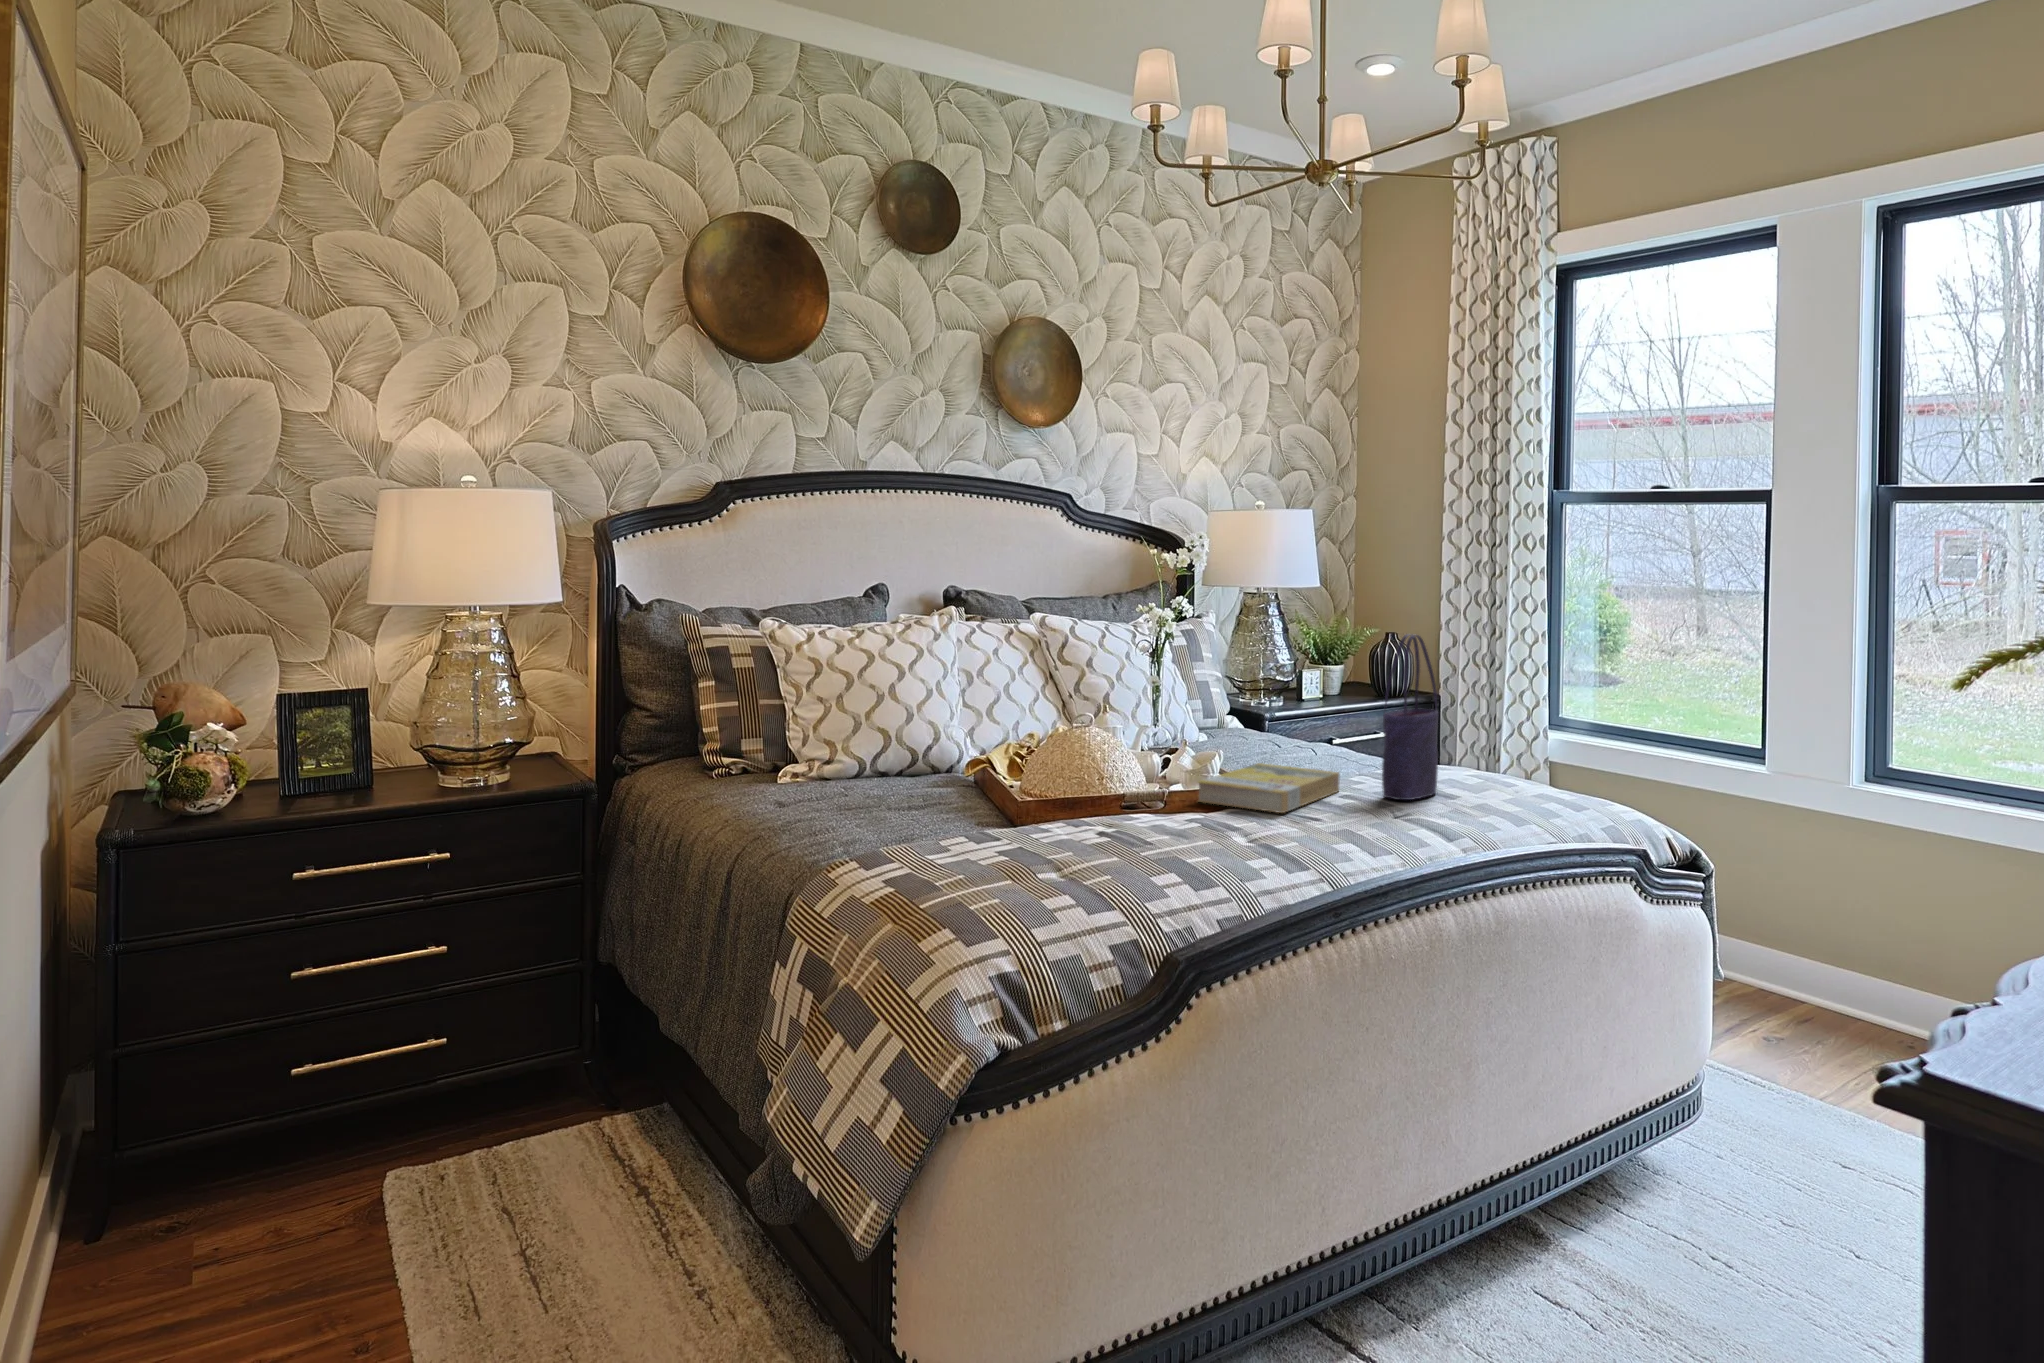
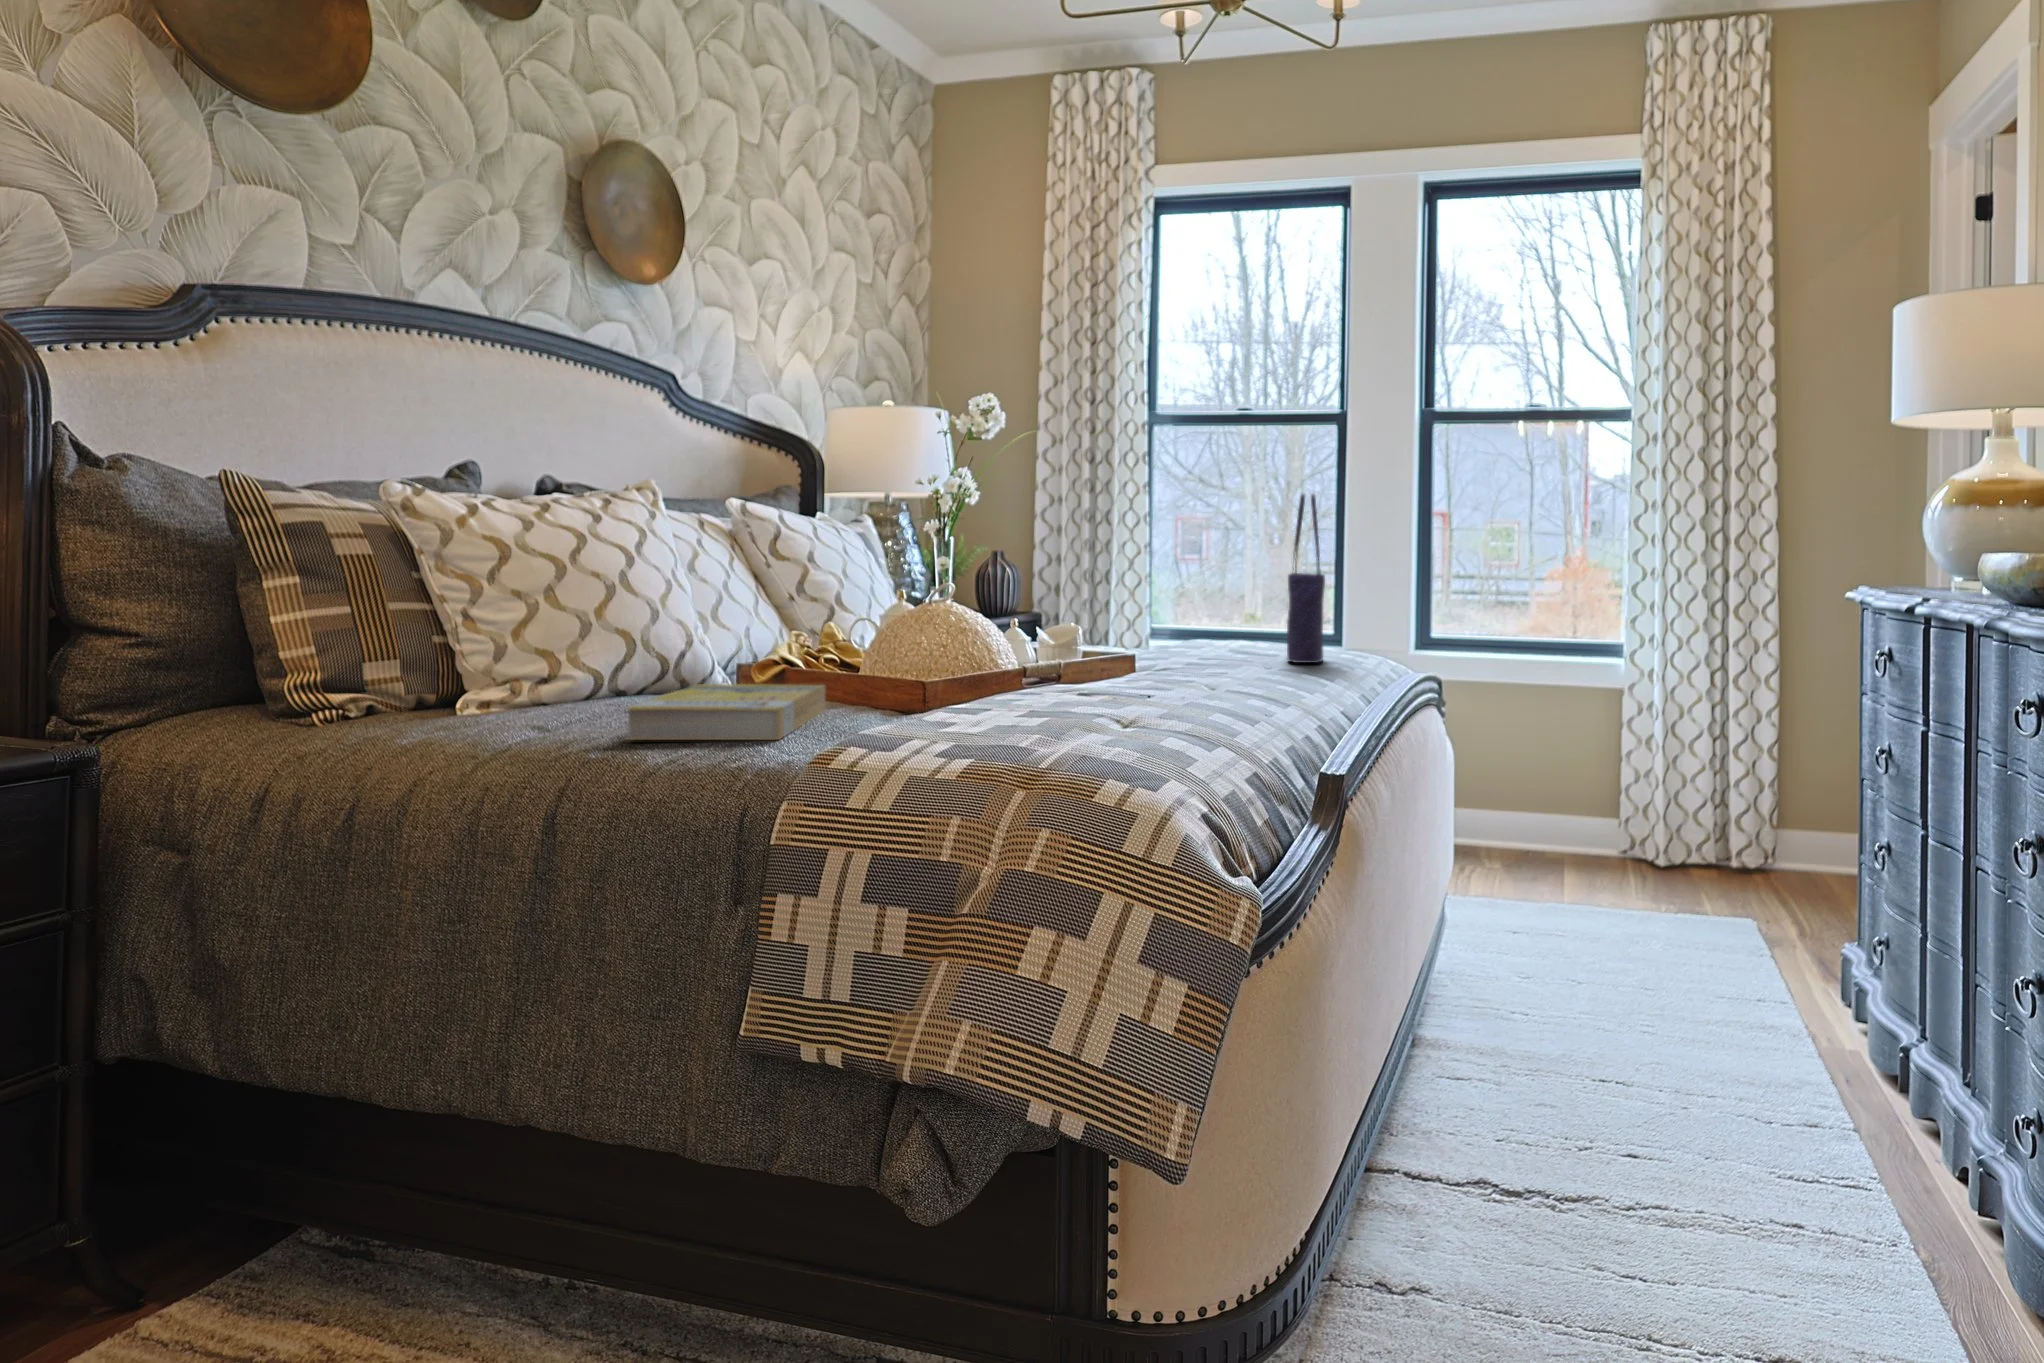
book: present [1198,763,1339,813] -> present [626,684,825,740]

